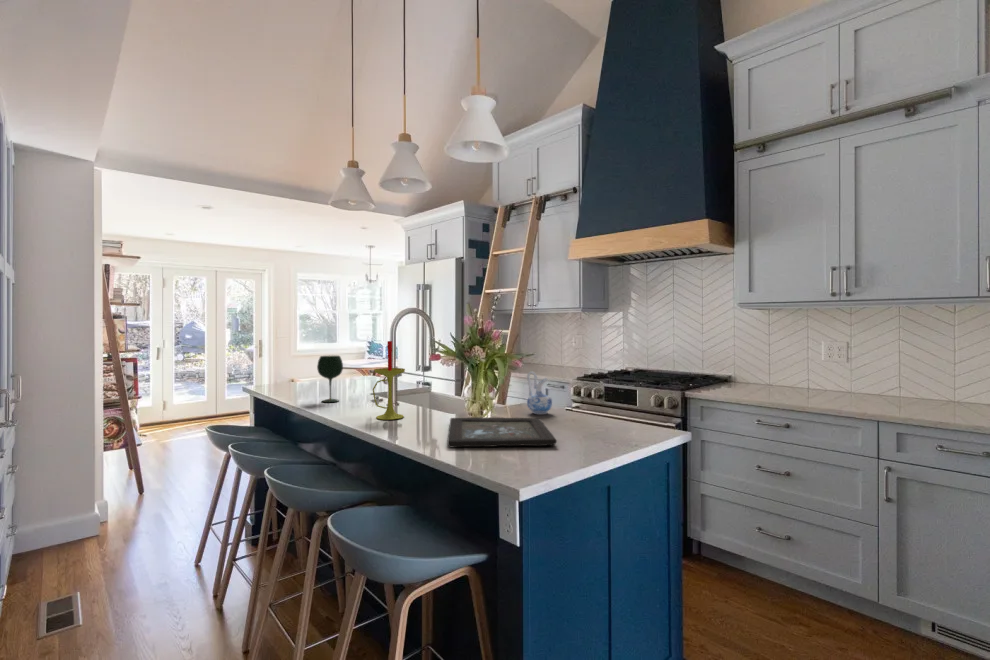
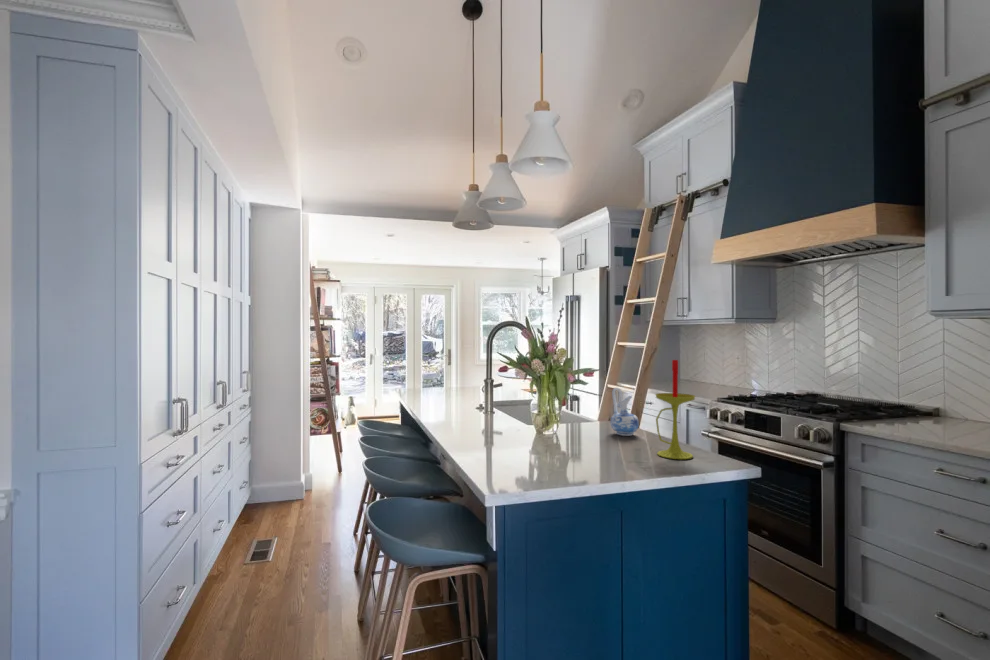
candle: present [373,341,405,420] -> present [656,360,695,459]
wine glass: present [317,355,343,402] -> none [427,363,450,407]
tray: present [448,417,557,447] -> none [478,431,609,470]

